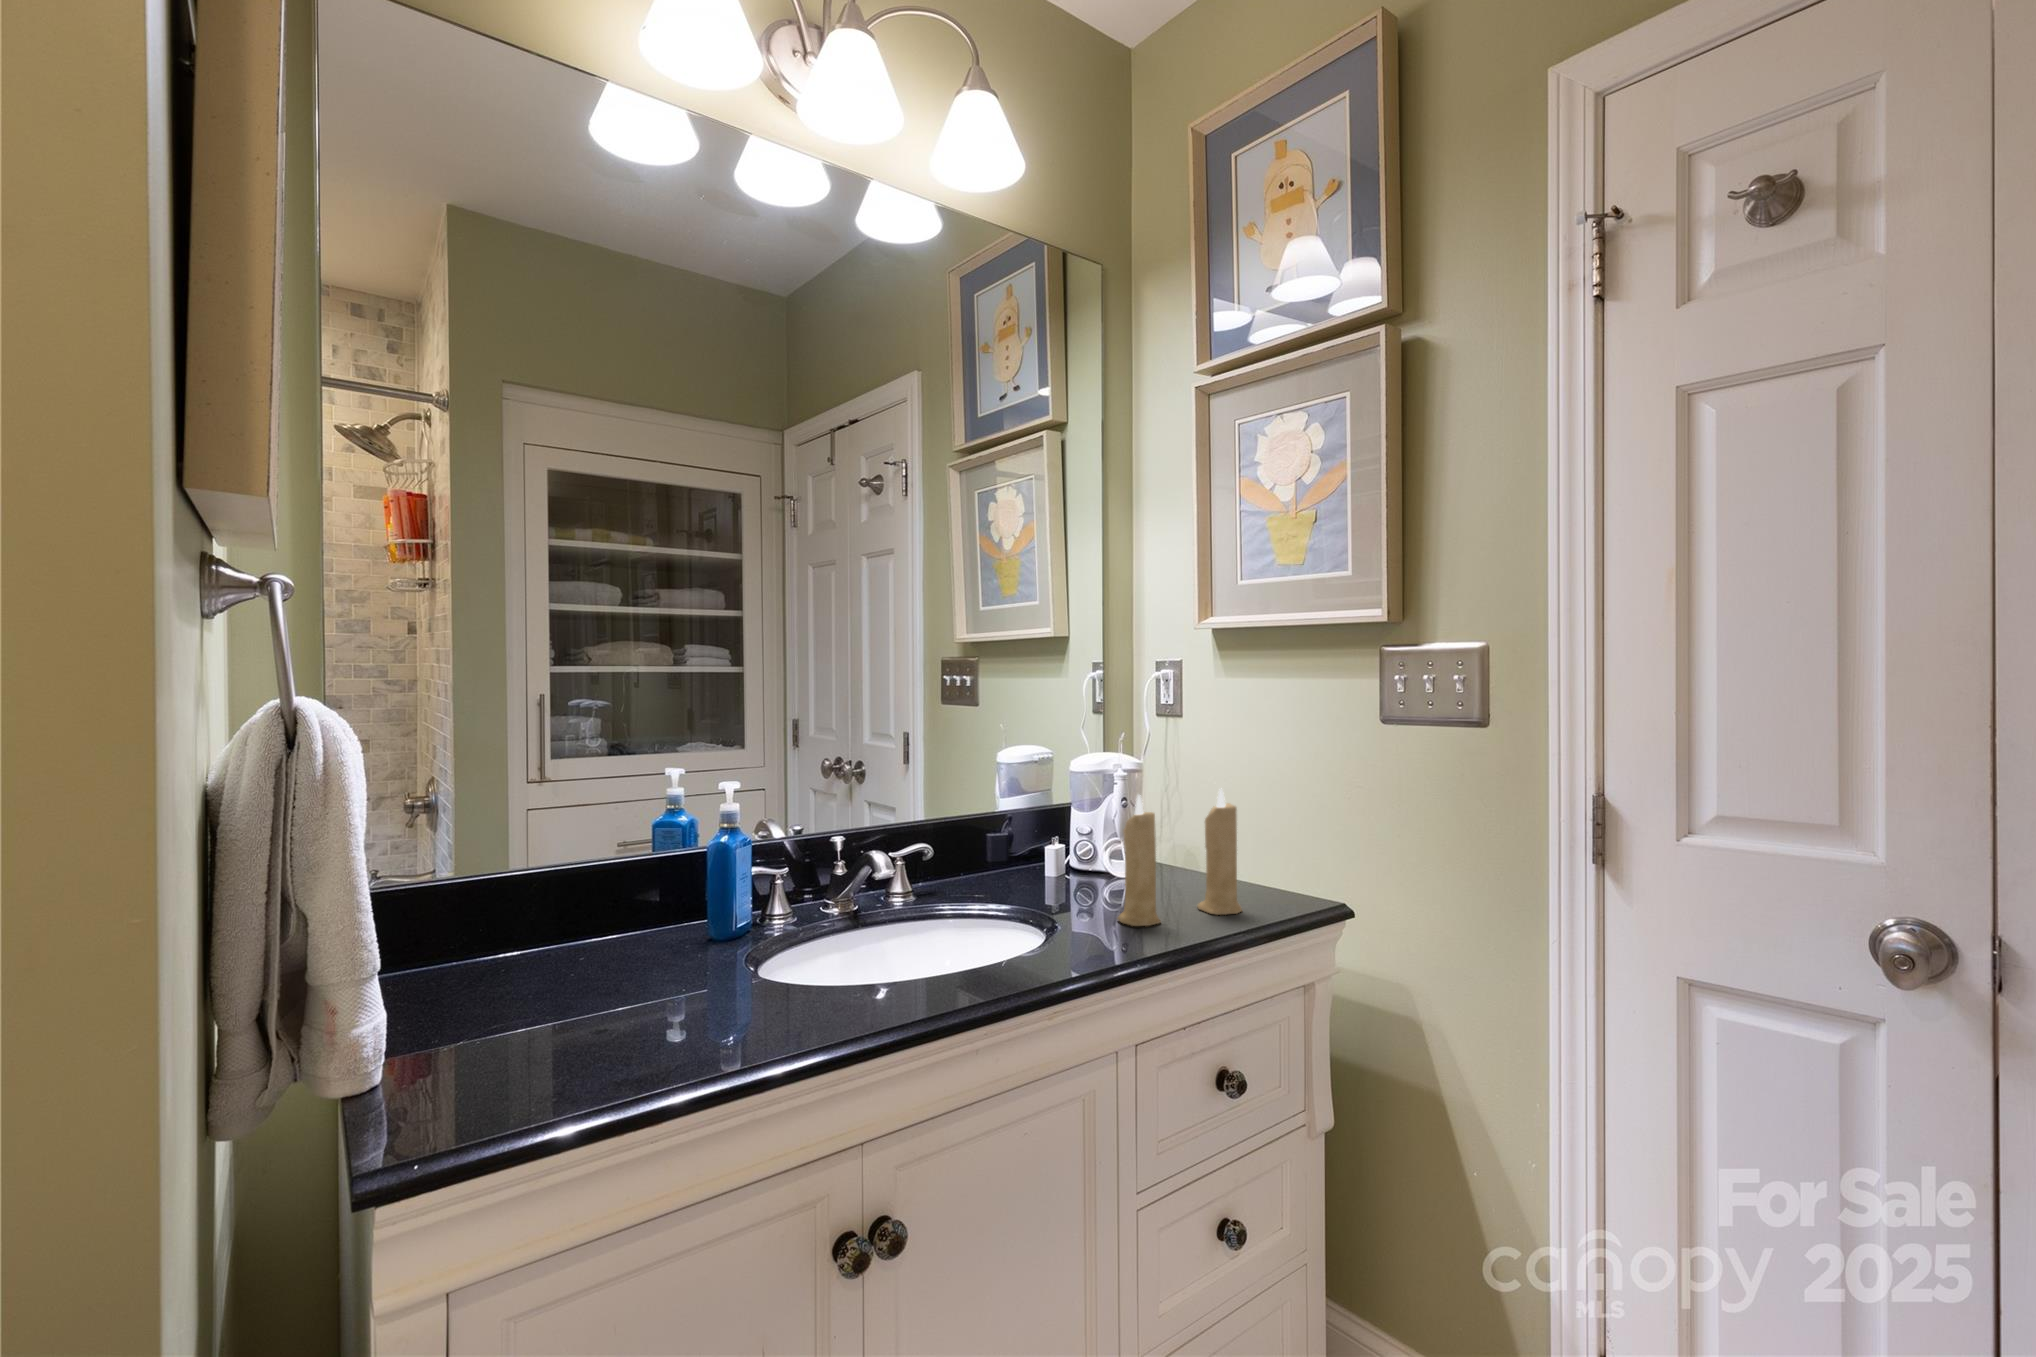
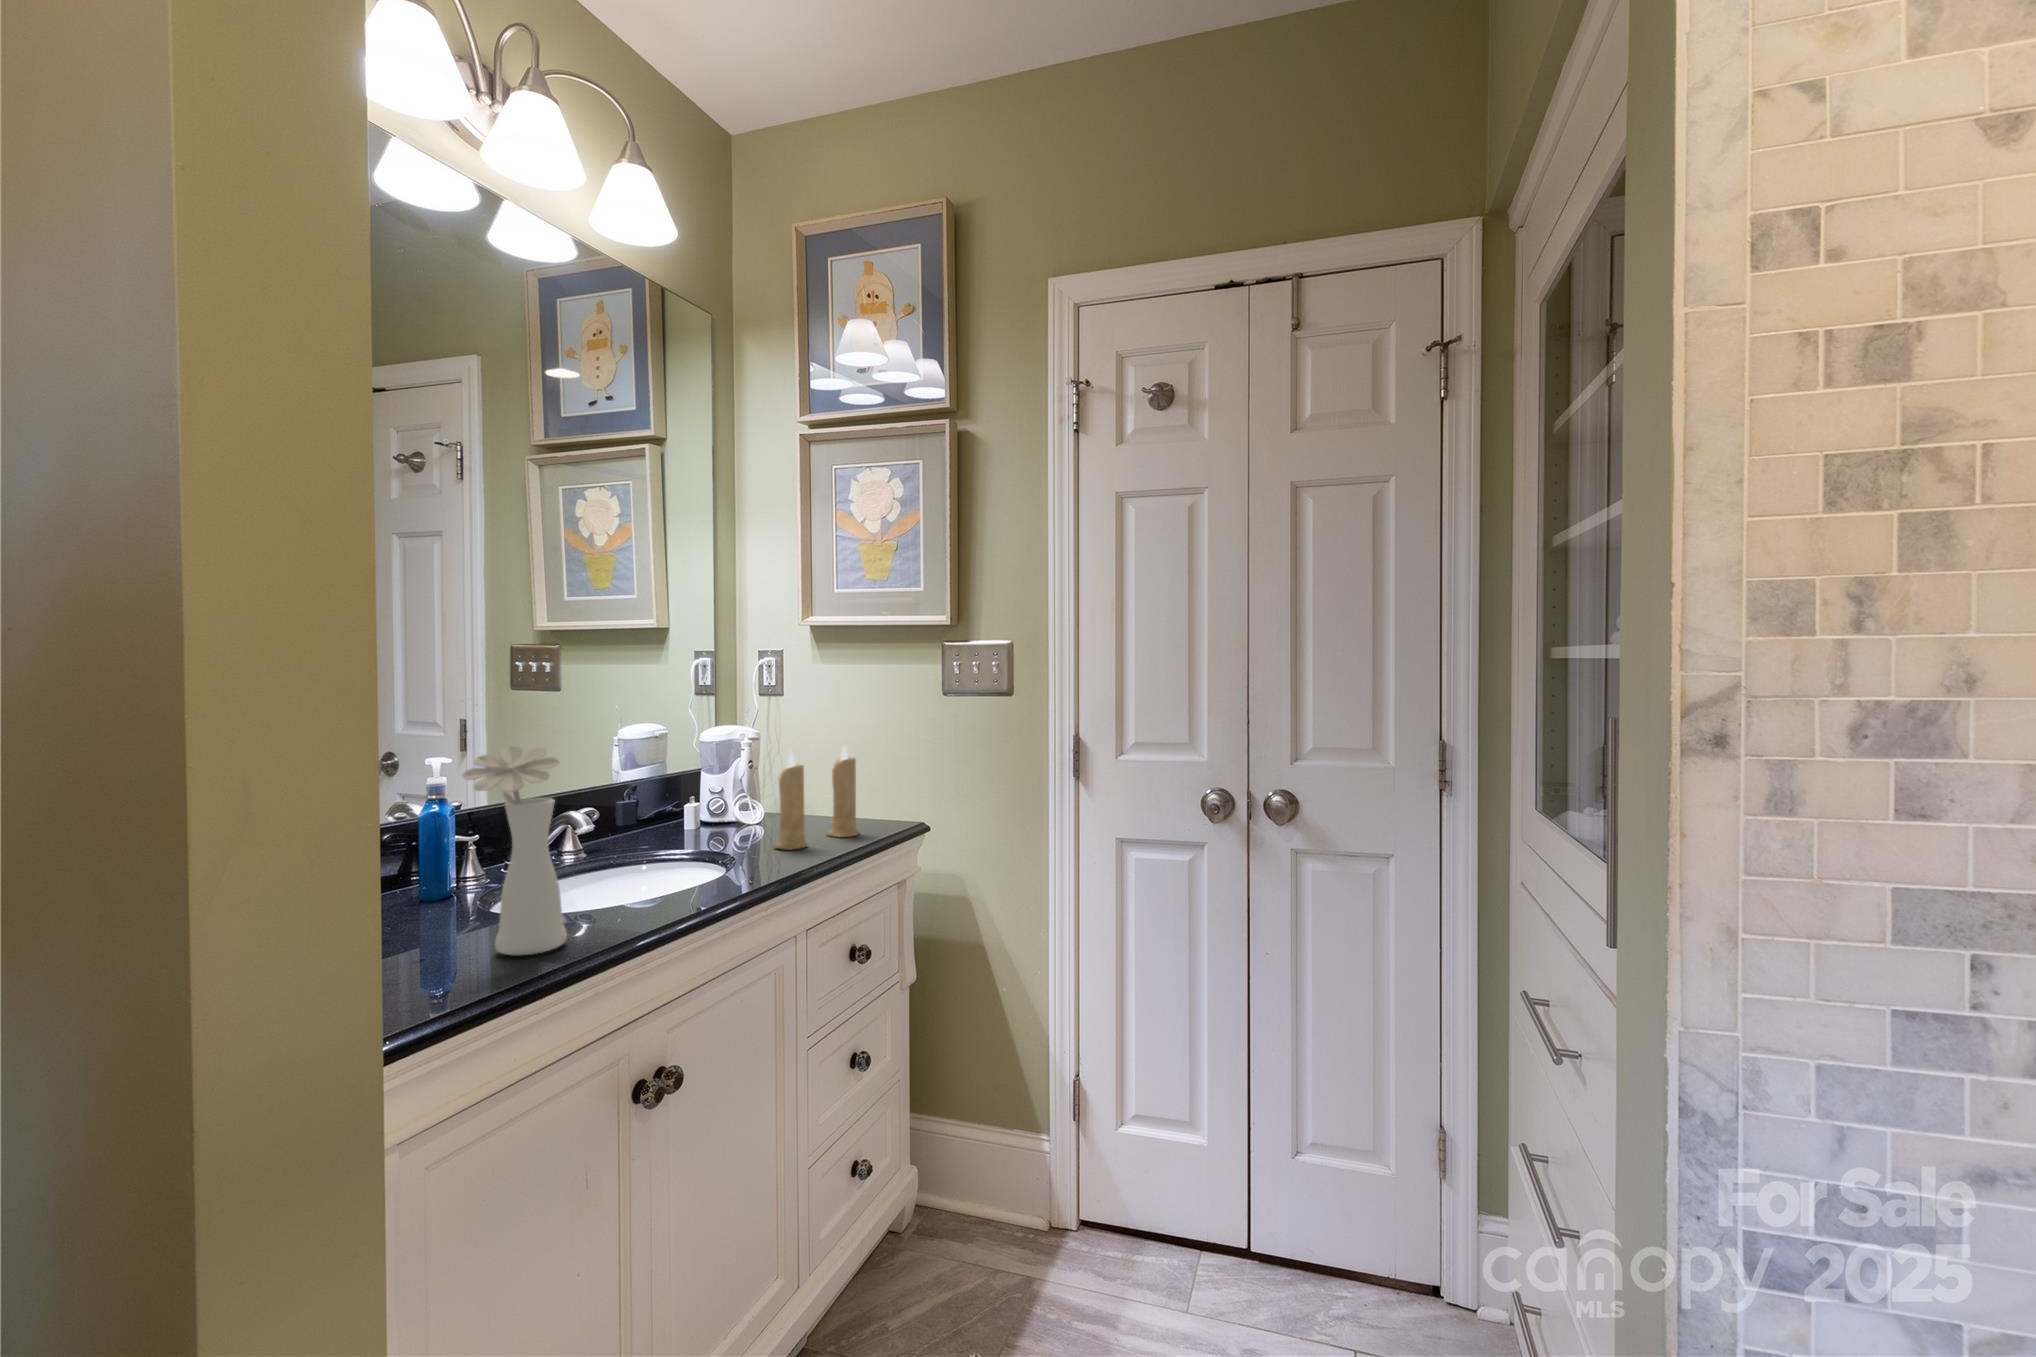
vase: none [641,783,763,1050] -> present [462,746,567,955]

